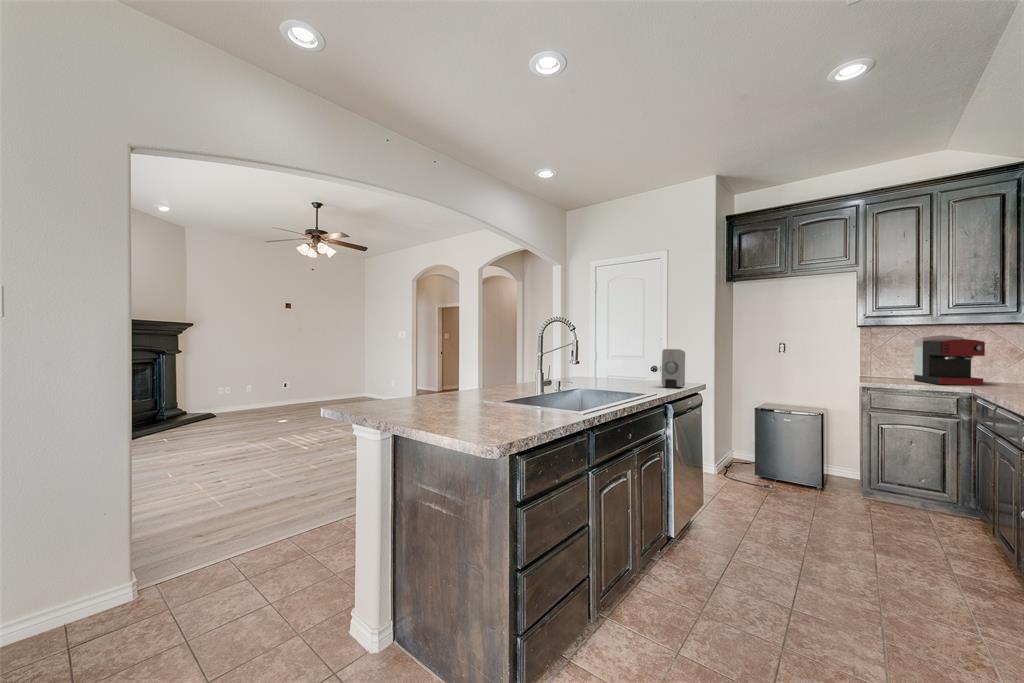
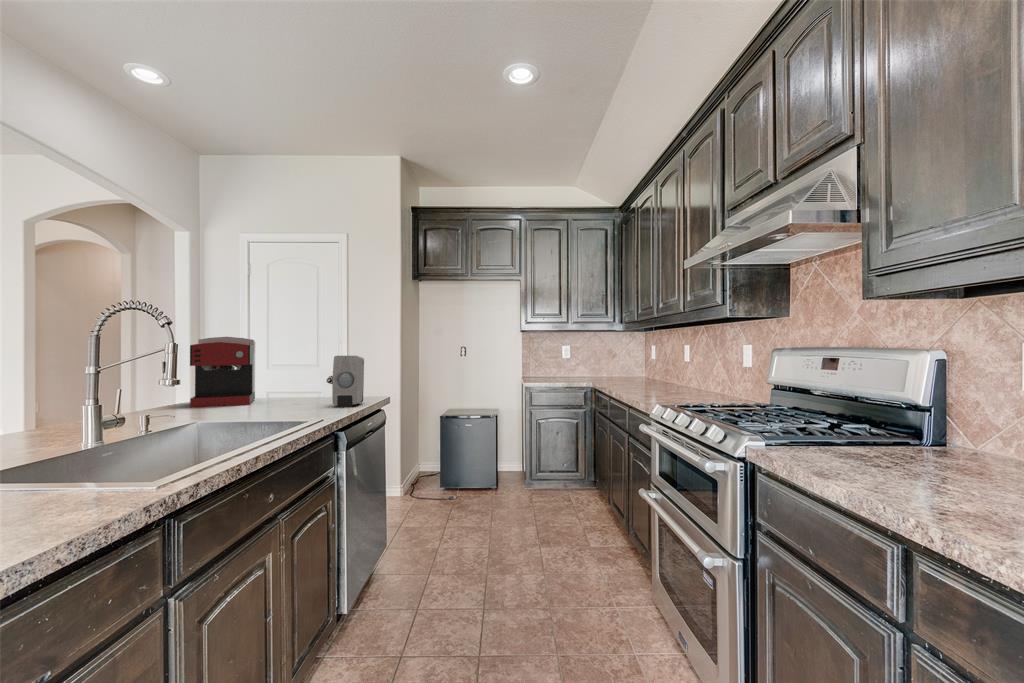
coffee maker: present [914,335,985,385] -> present [190,337,255,408]

